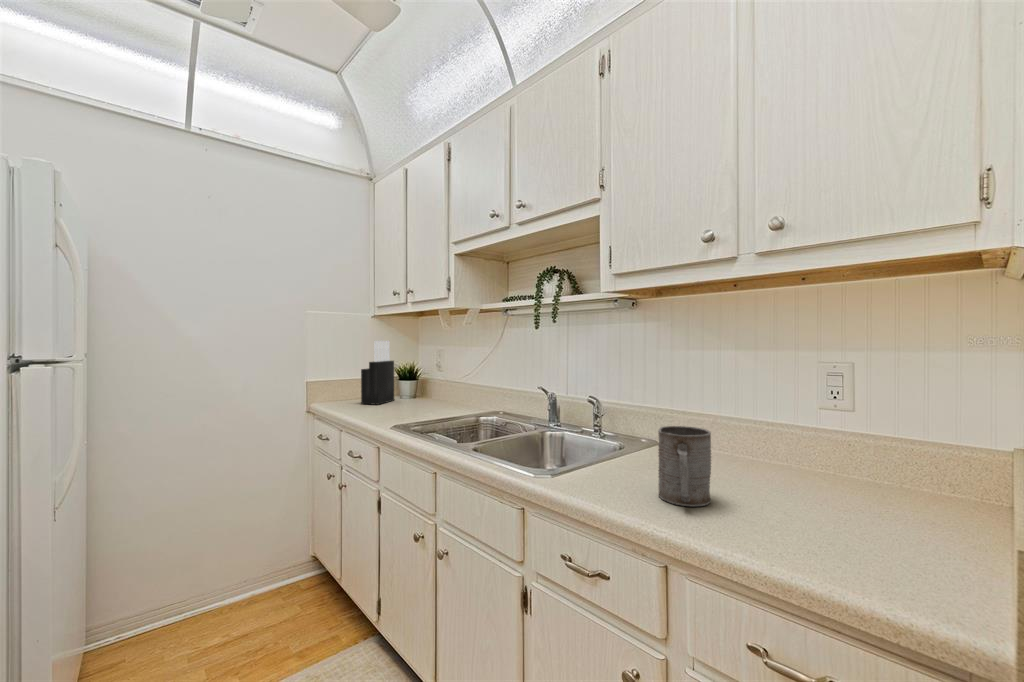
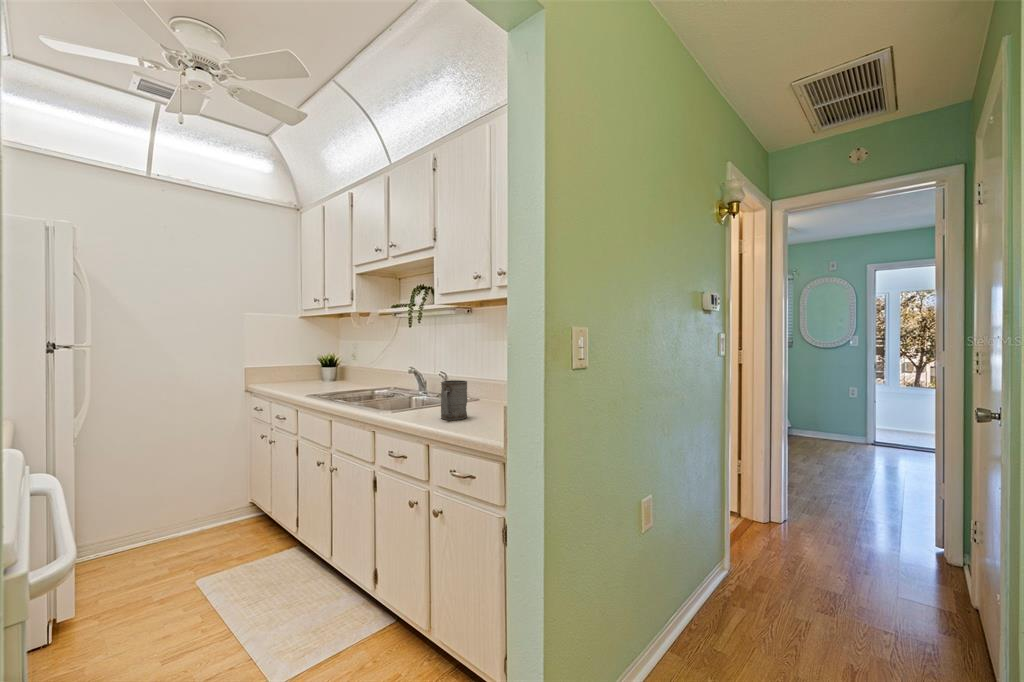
knife block: present [361,341,394,405] -> none [289,336,317,385]

